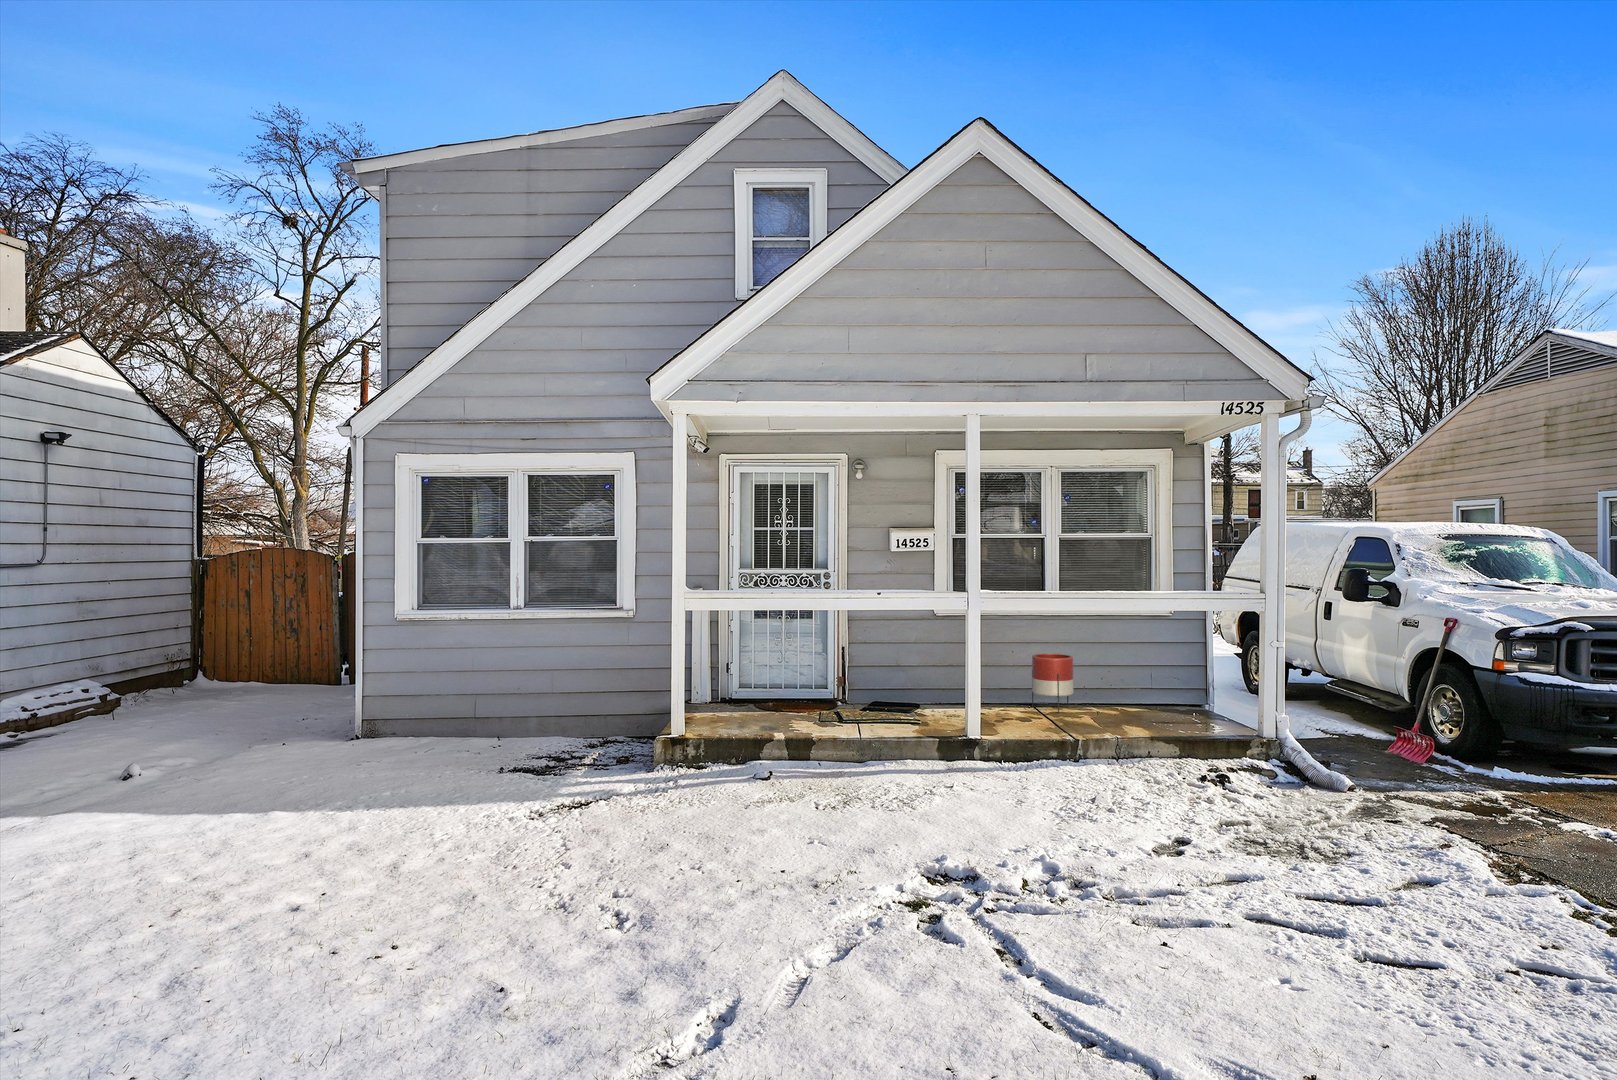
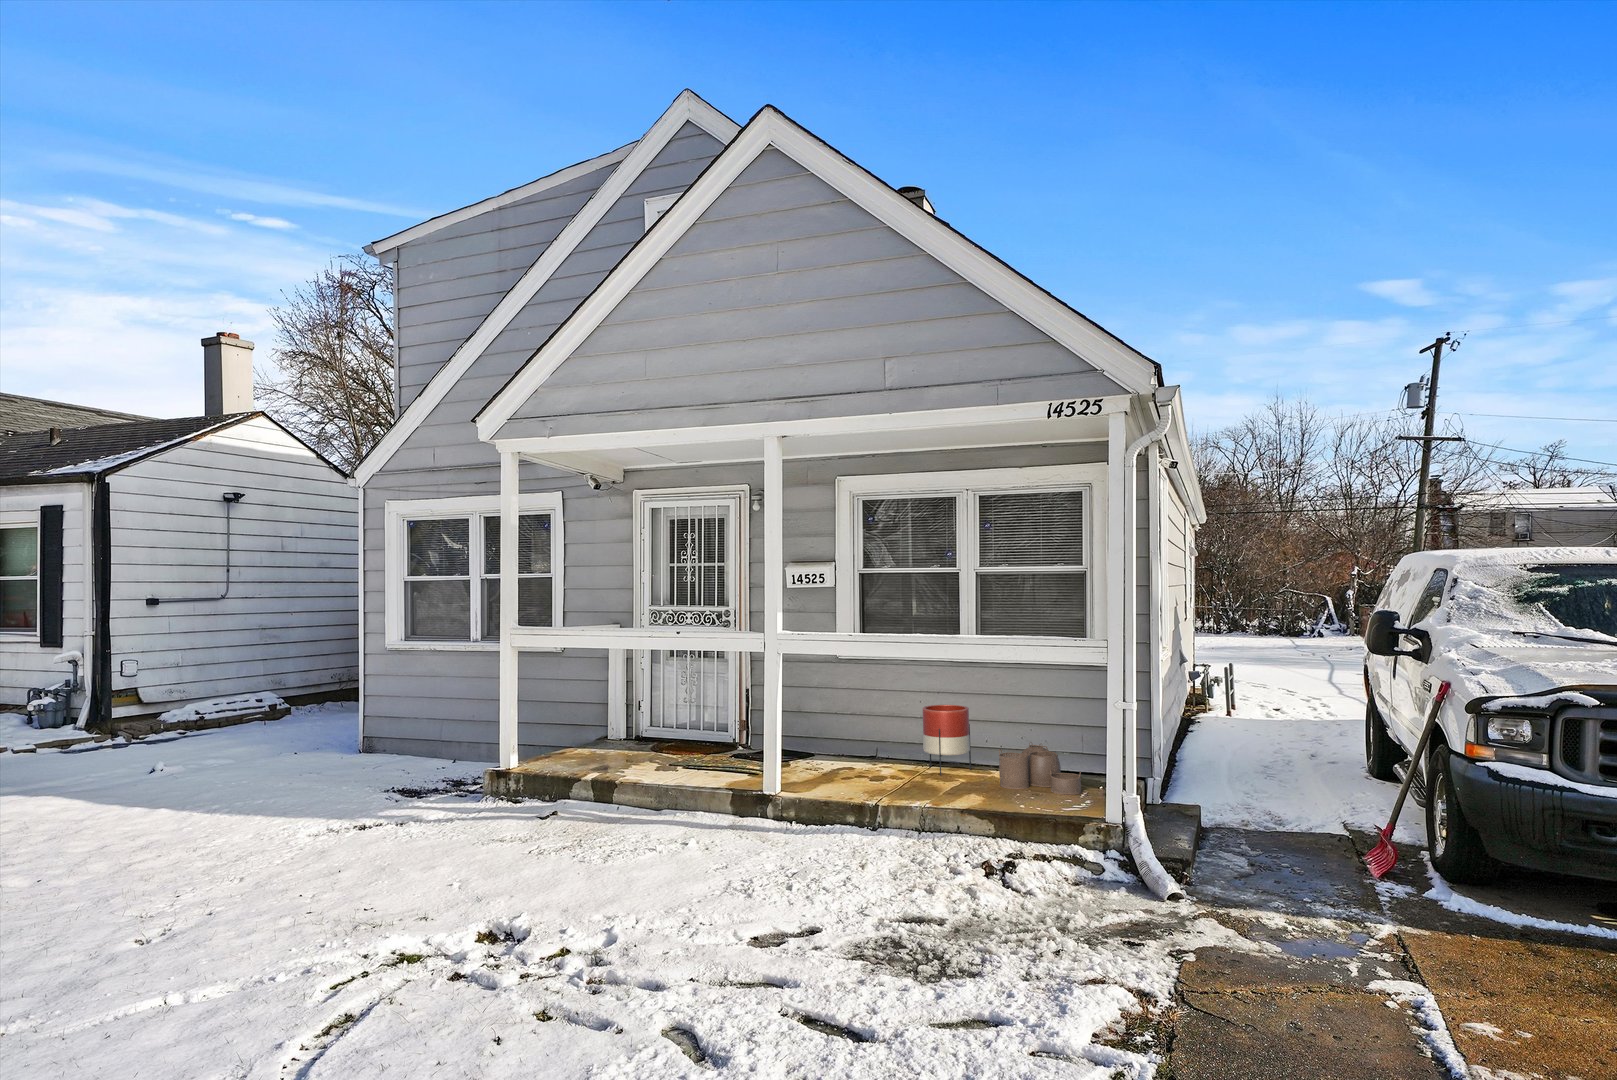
woven basket: none [1110,681,1189,720] -> present [999,742,1081,795]

